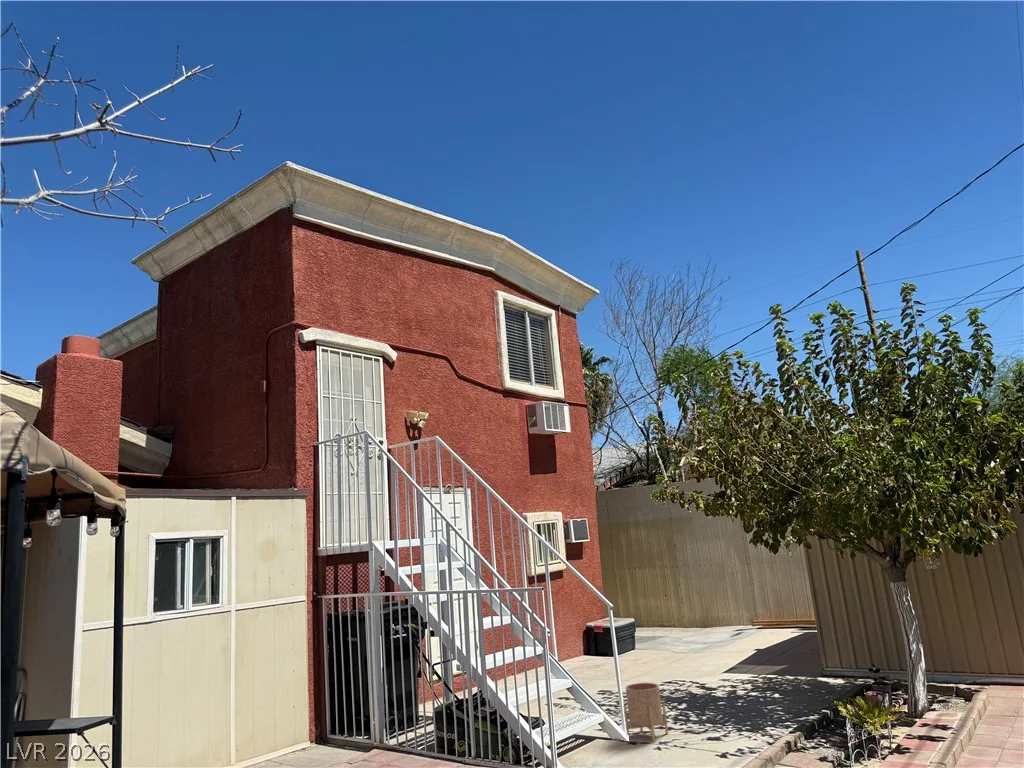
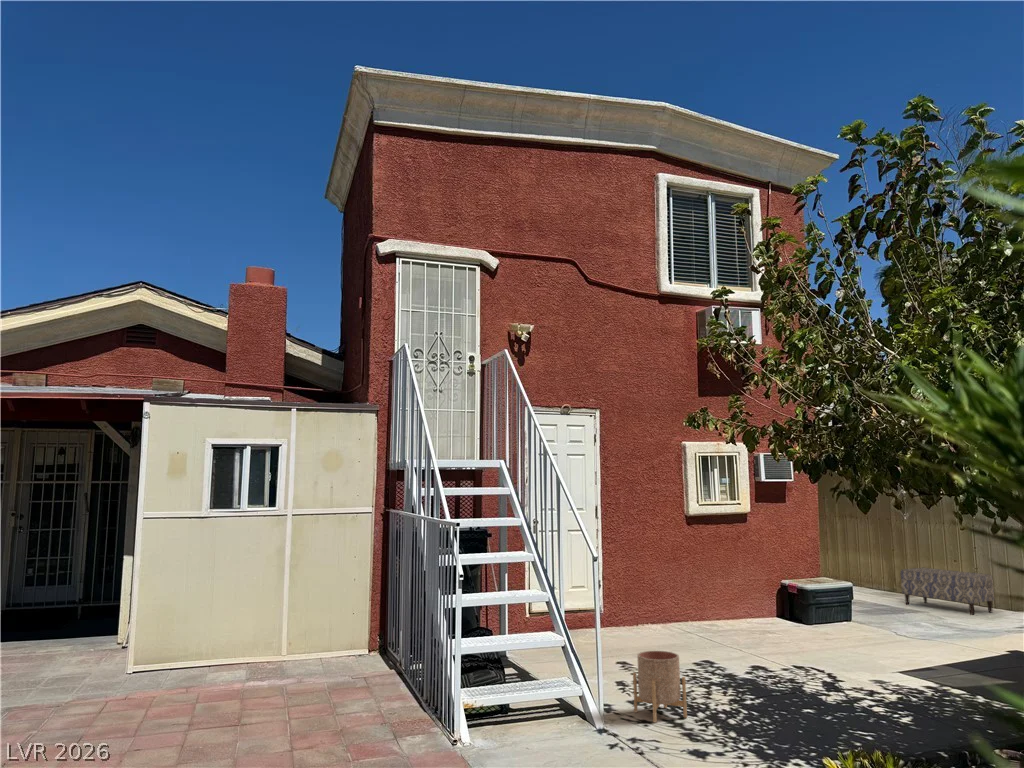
bench: none [646,602,709,633] -> present [900,568,994,615]

